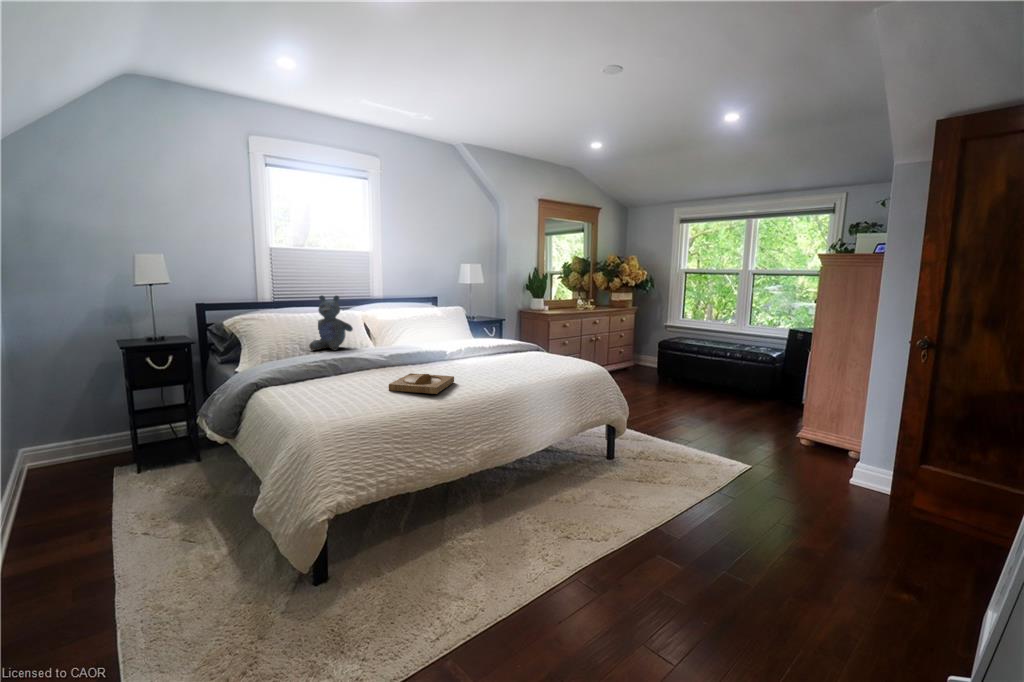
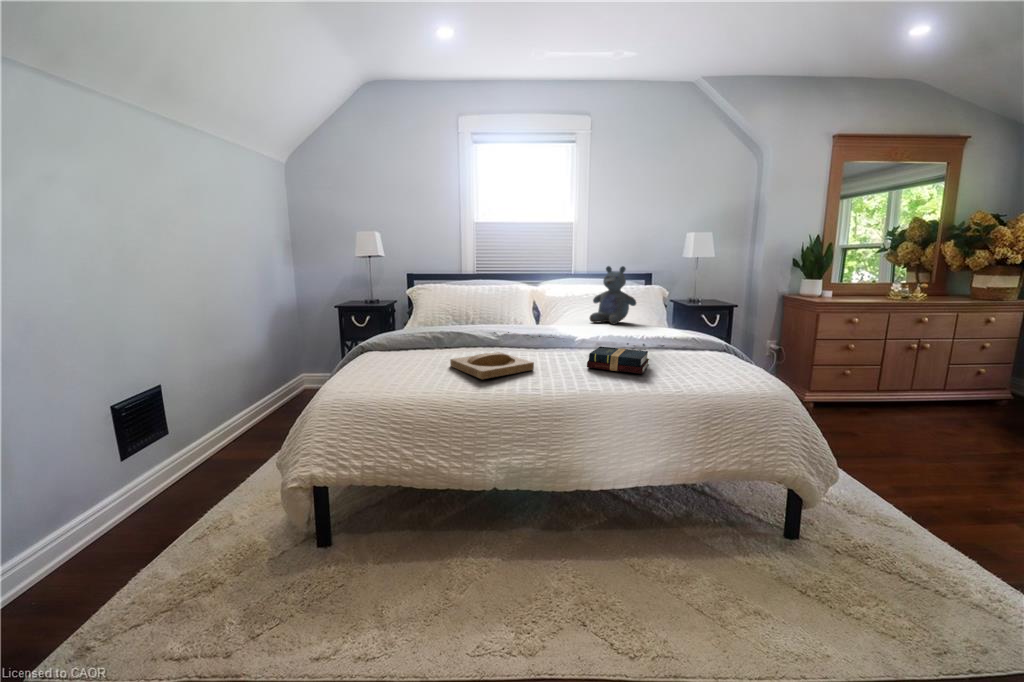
stuffed bear: present [309,295,353,351] -> present [589,266,636,324]
hardback book: none [479,358,522,375] -> present [587,346,649,374]

